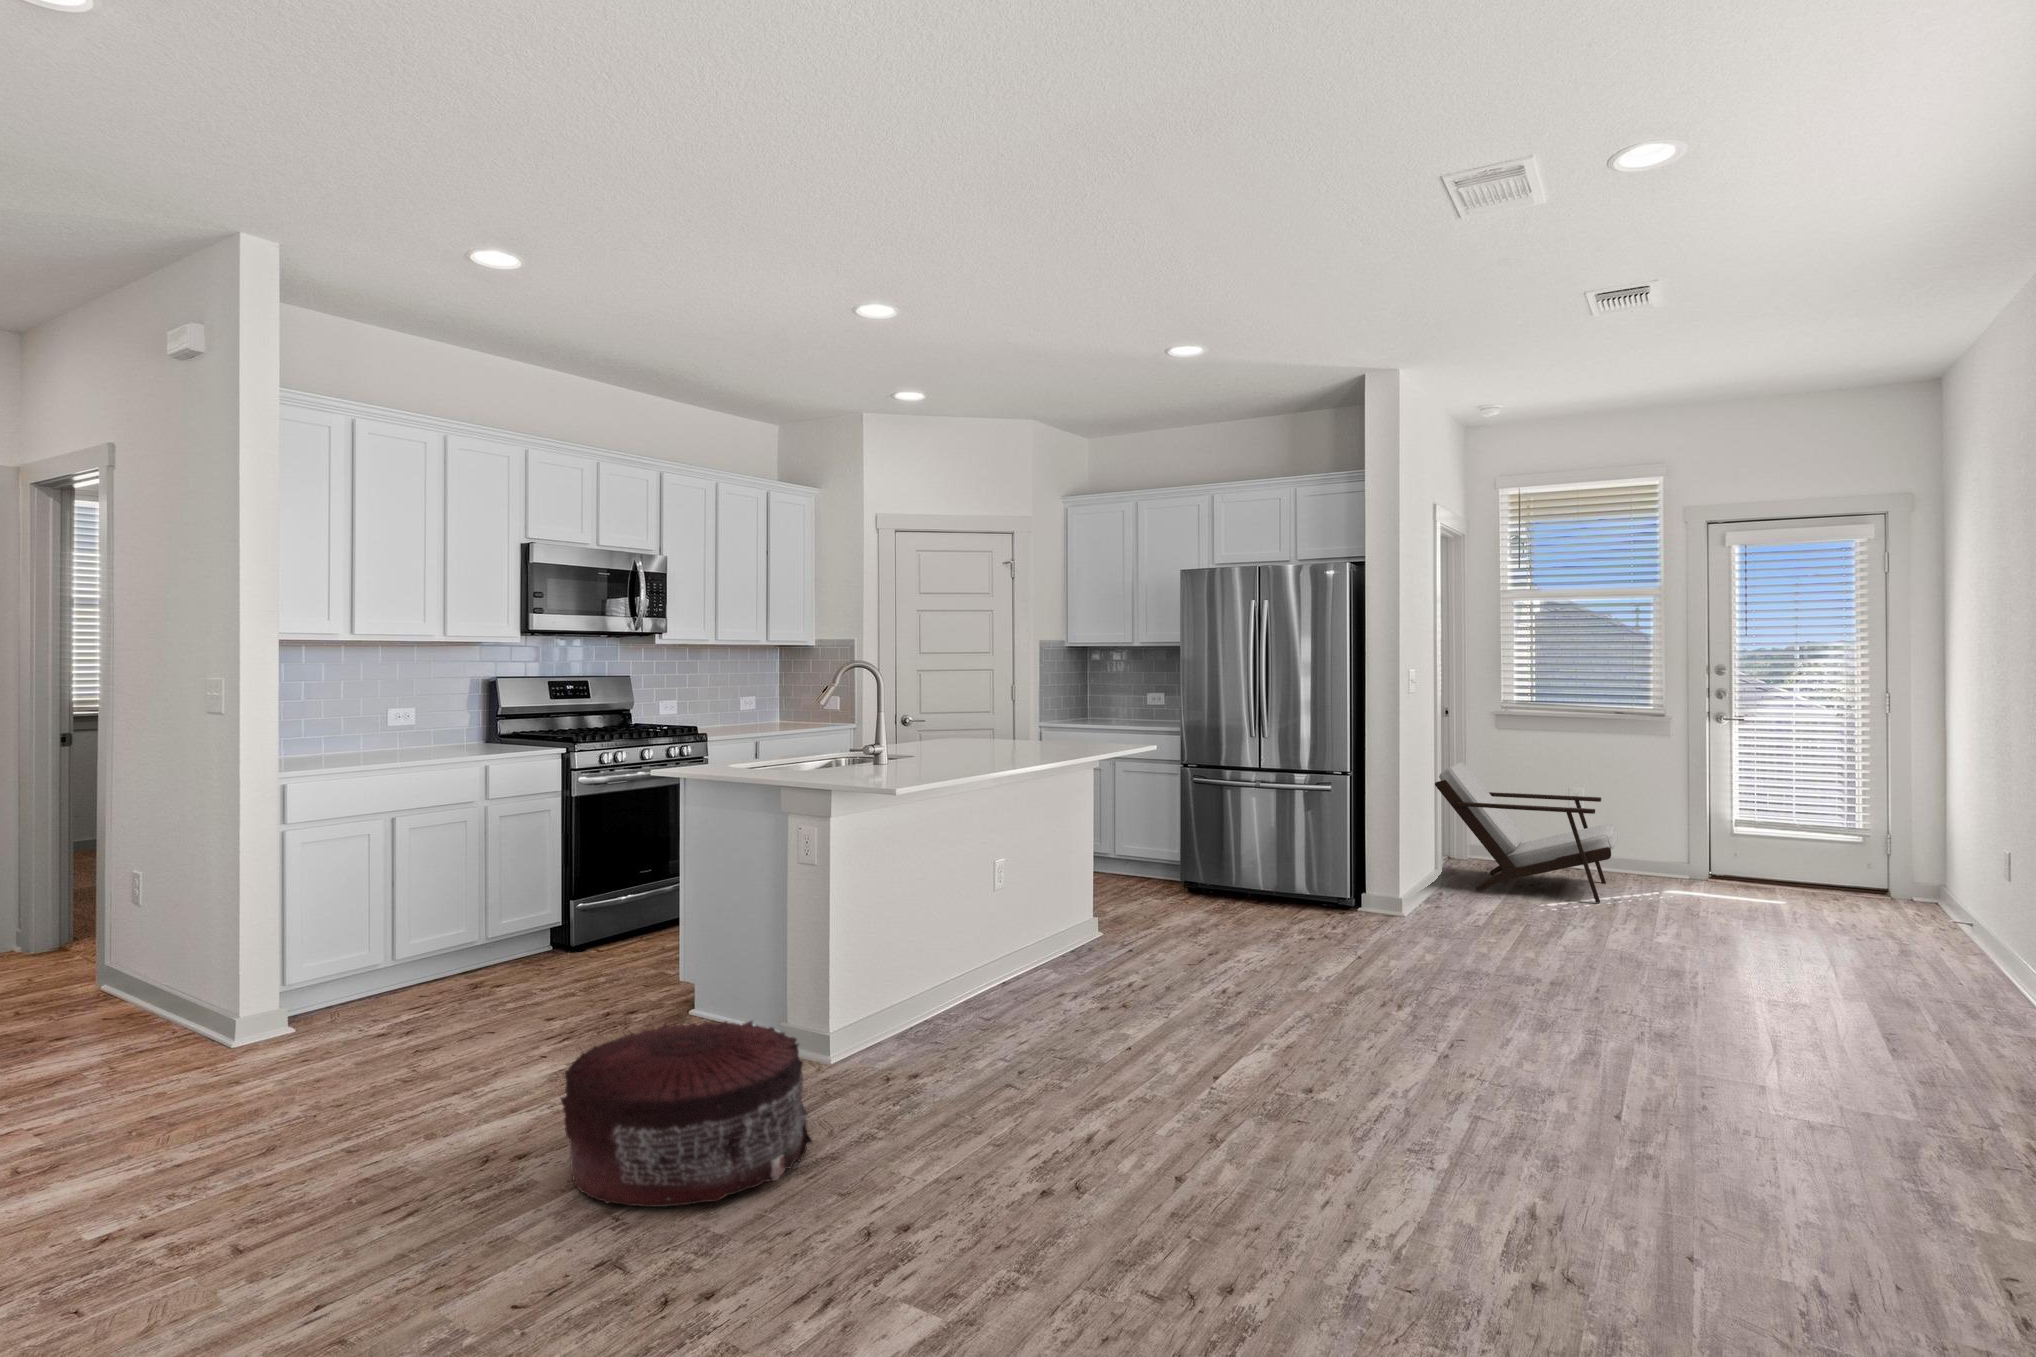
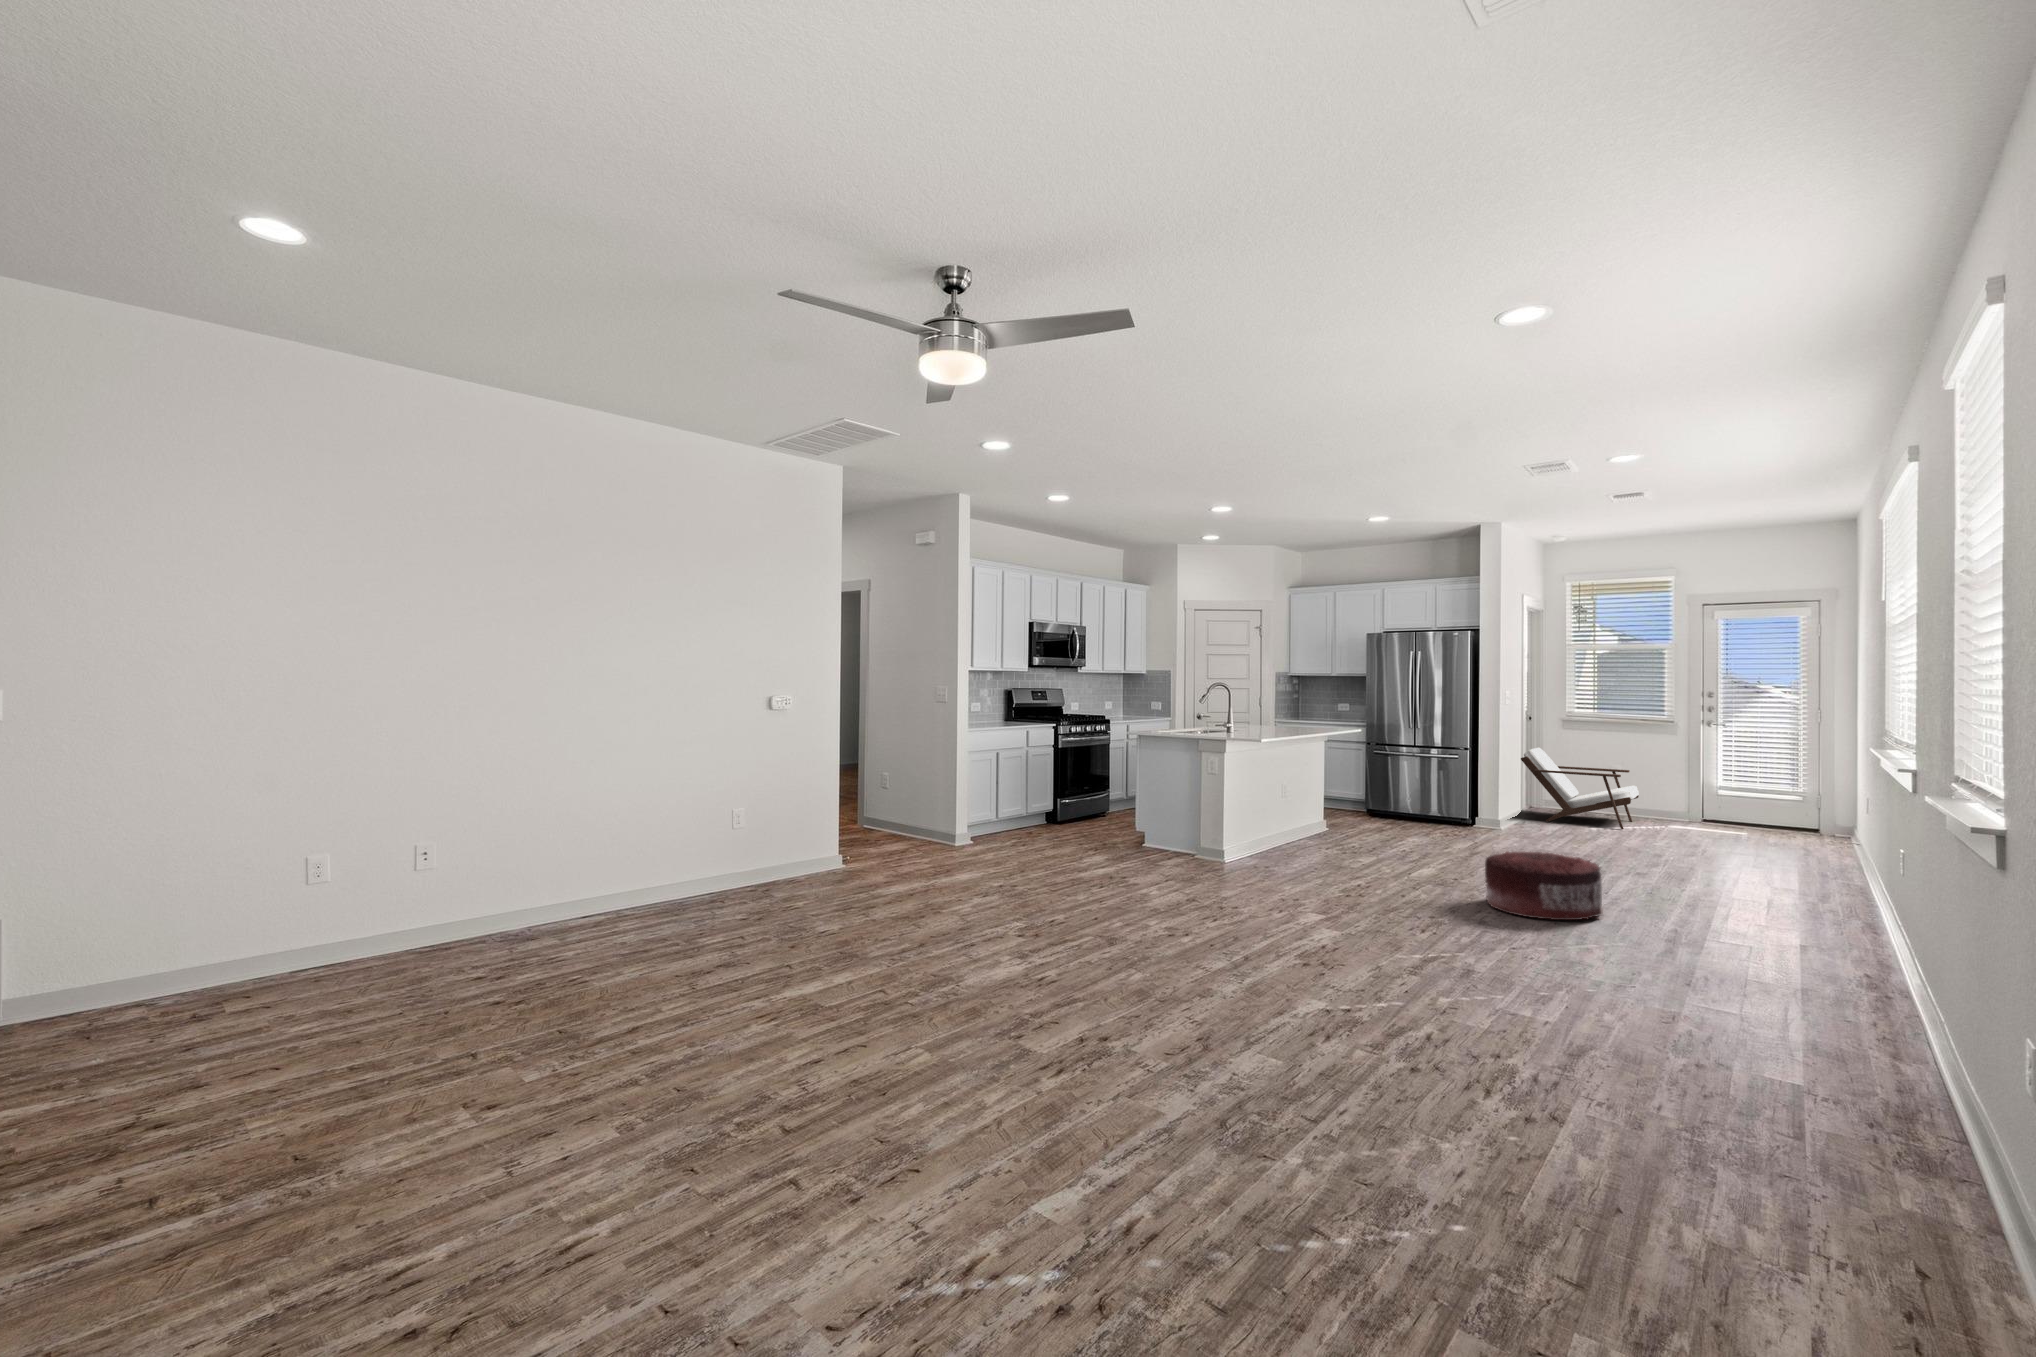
pouf: present [561,1021,812,1207] -> present [1485,852,1603,920]

